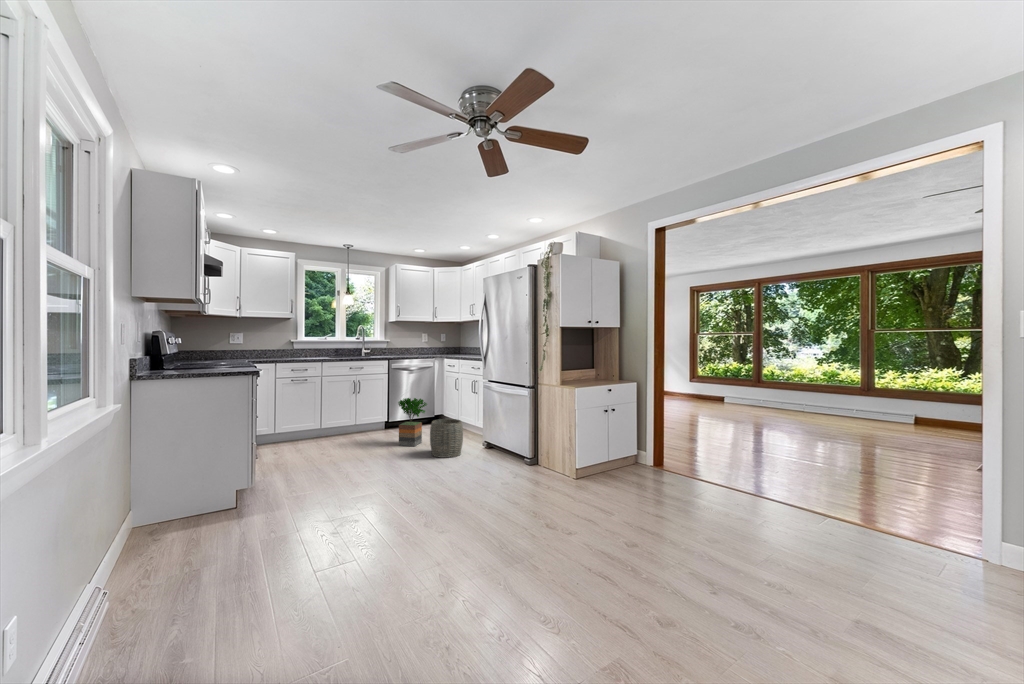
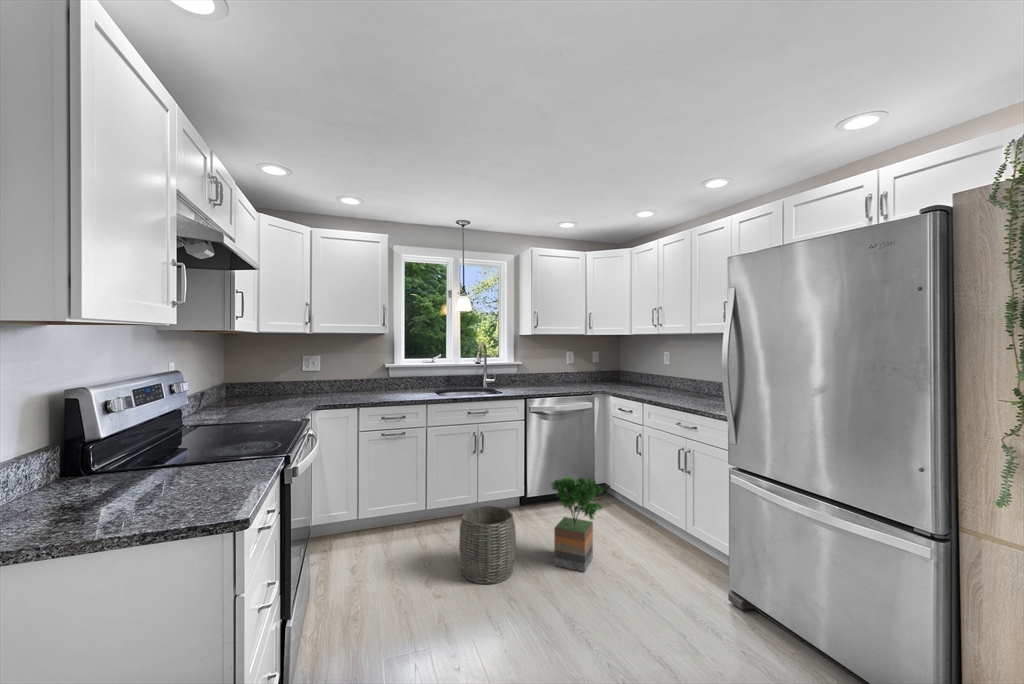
woven basket: present [430,419,463,458] -> present [459,506,516,584]

